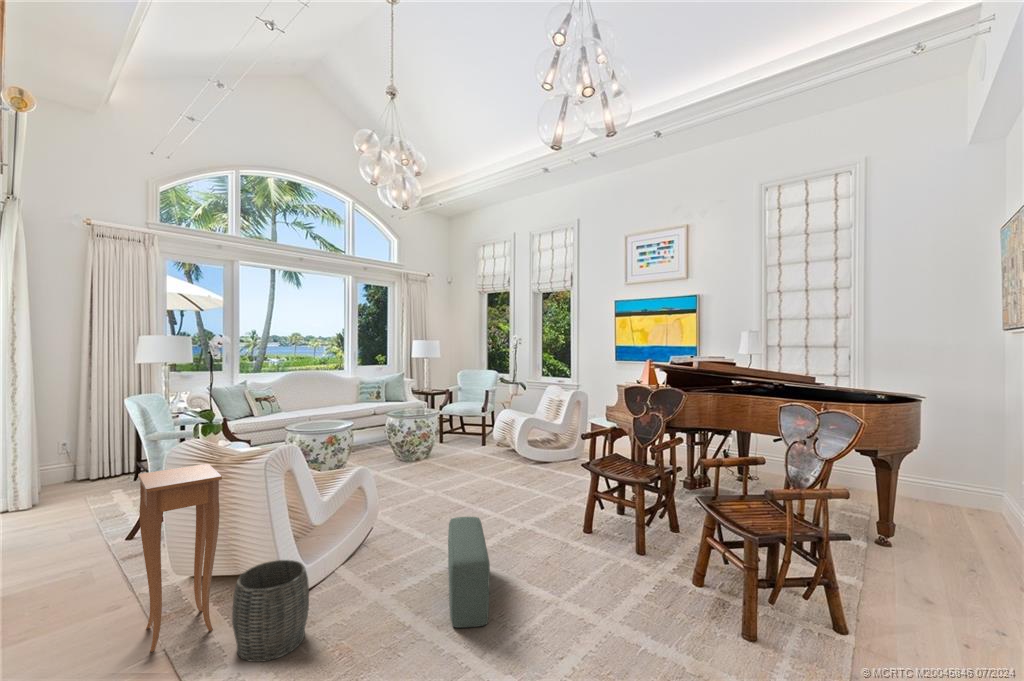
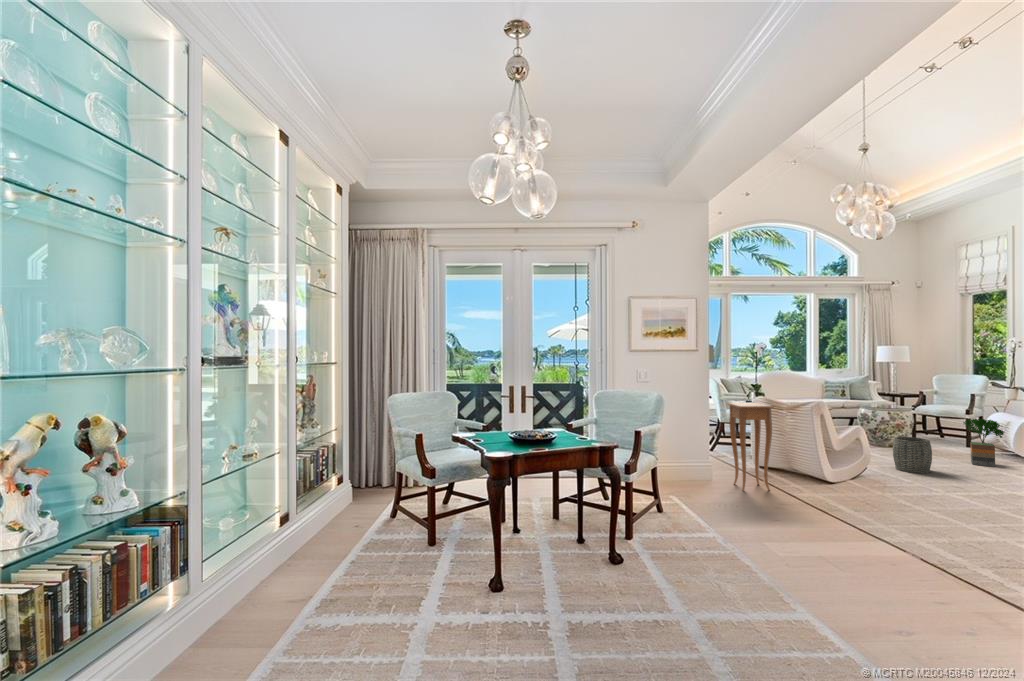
potted tree: none [479,425,513,476] -> present [963,419,1004,467]
pouf: present [448,517,490,628] -> none [932,461,971,522]
woven basket: present [232,560,309,662] -> present [893,437,932,473]

